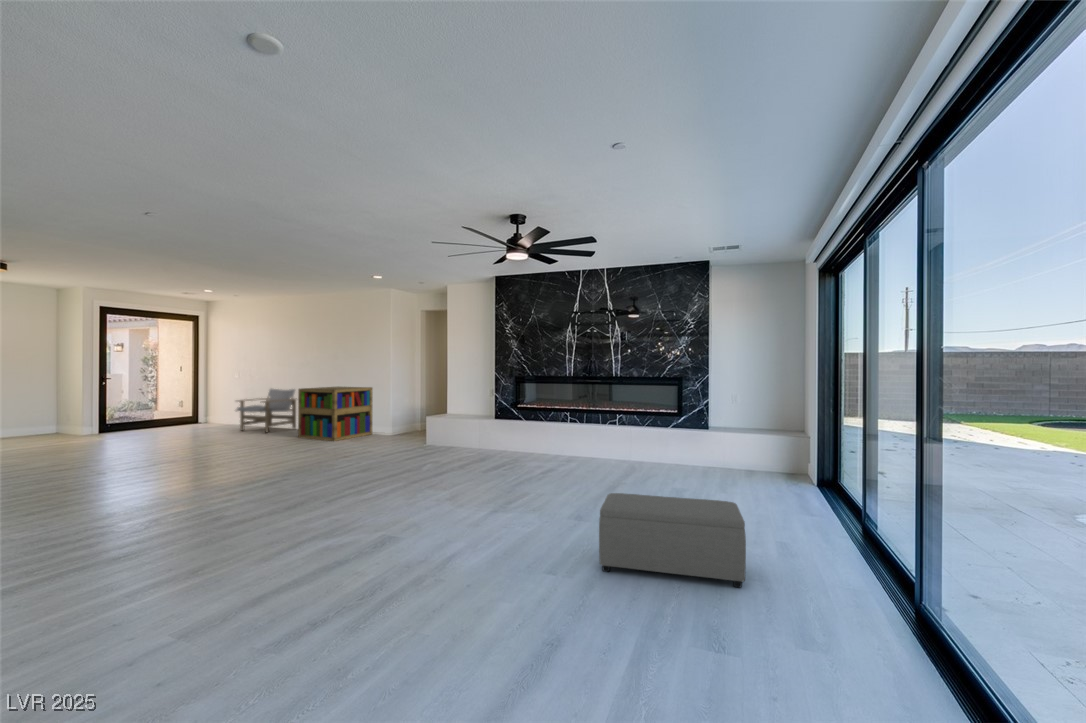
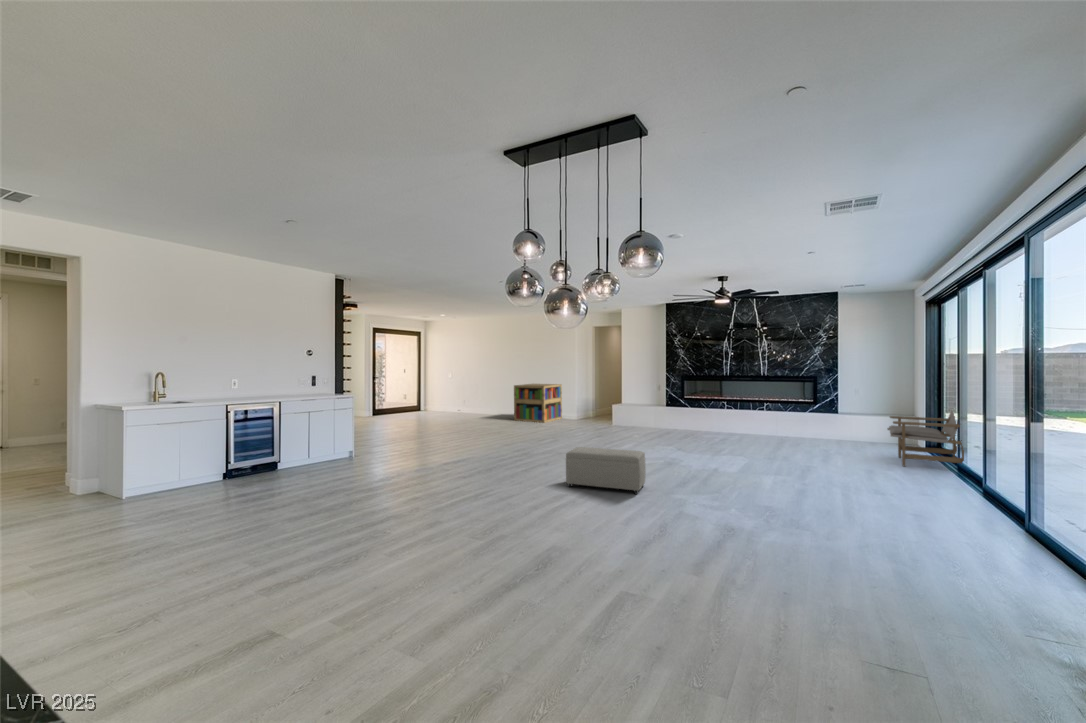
lounge chair: present [237,389,296,433] -> present [888,411,964,467]
ottoman: present [599,493,746,588] -> present [566,447,646,494]

